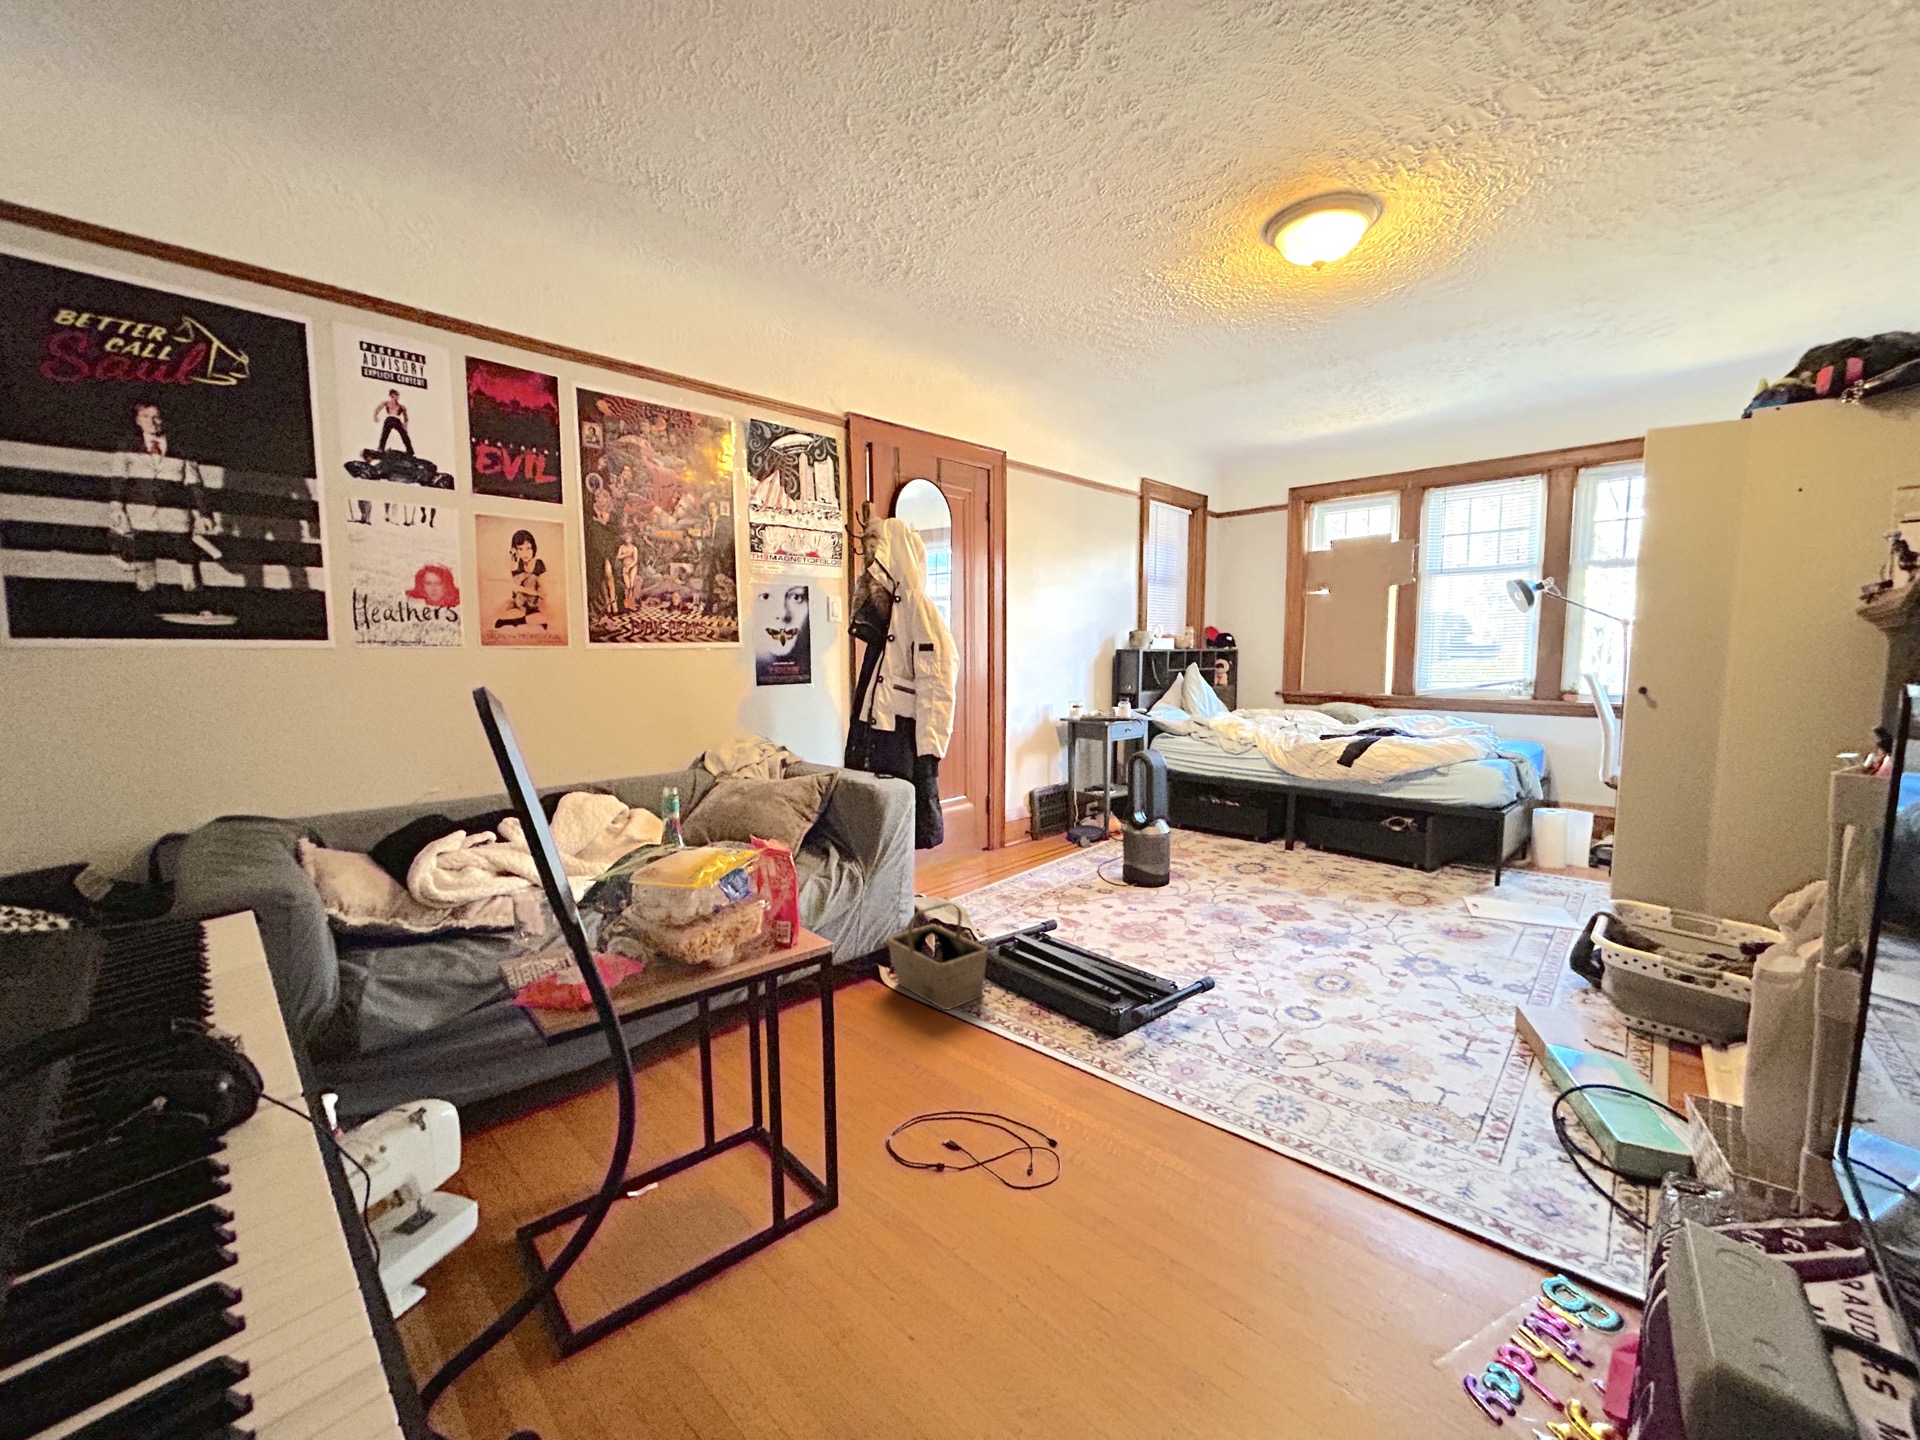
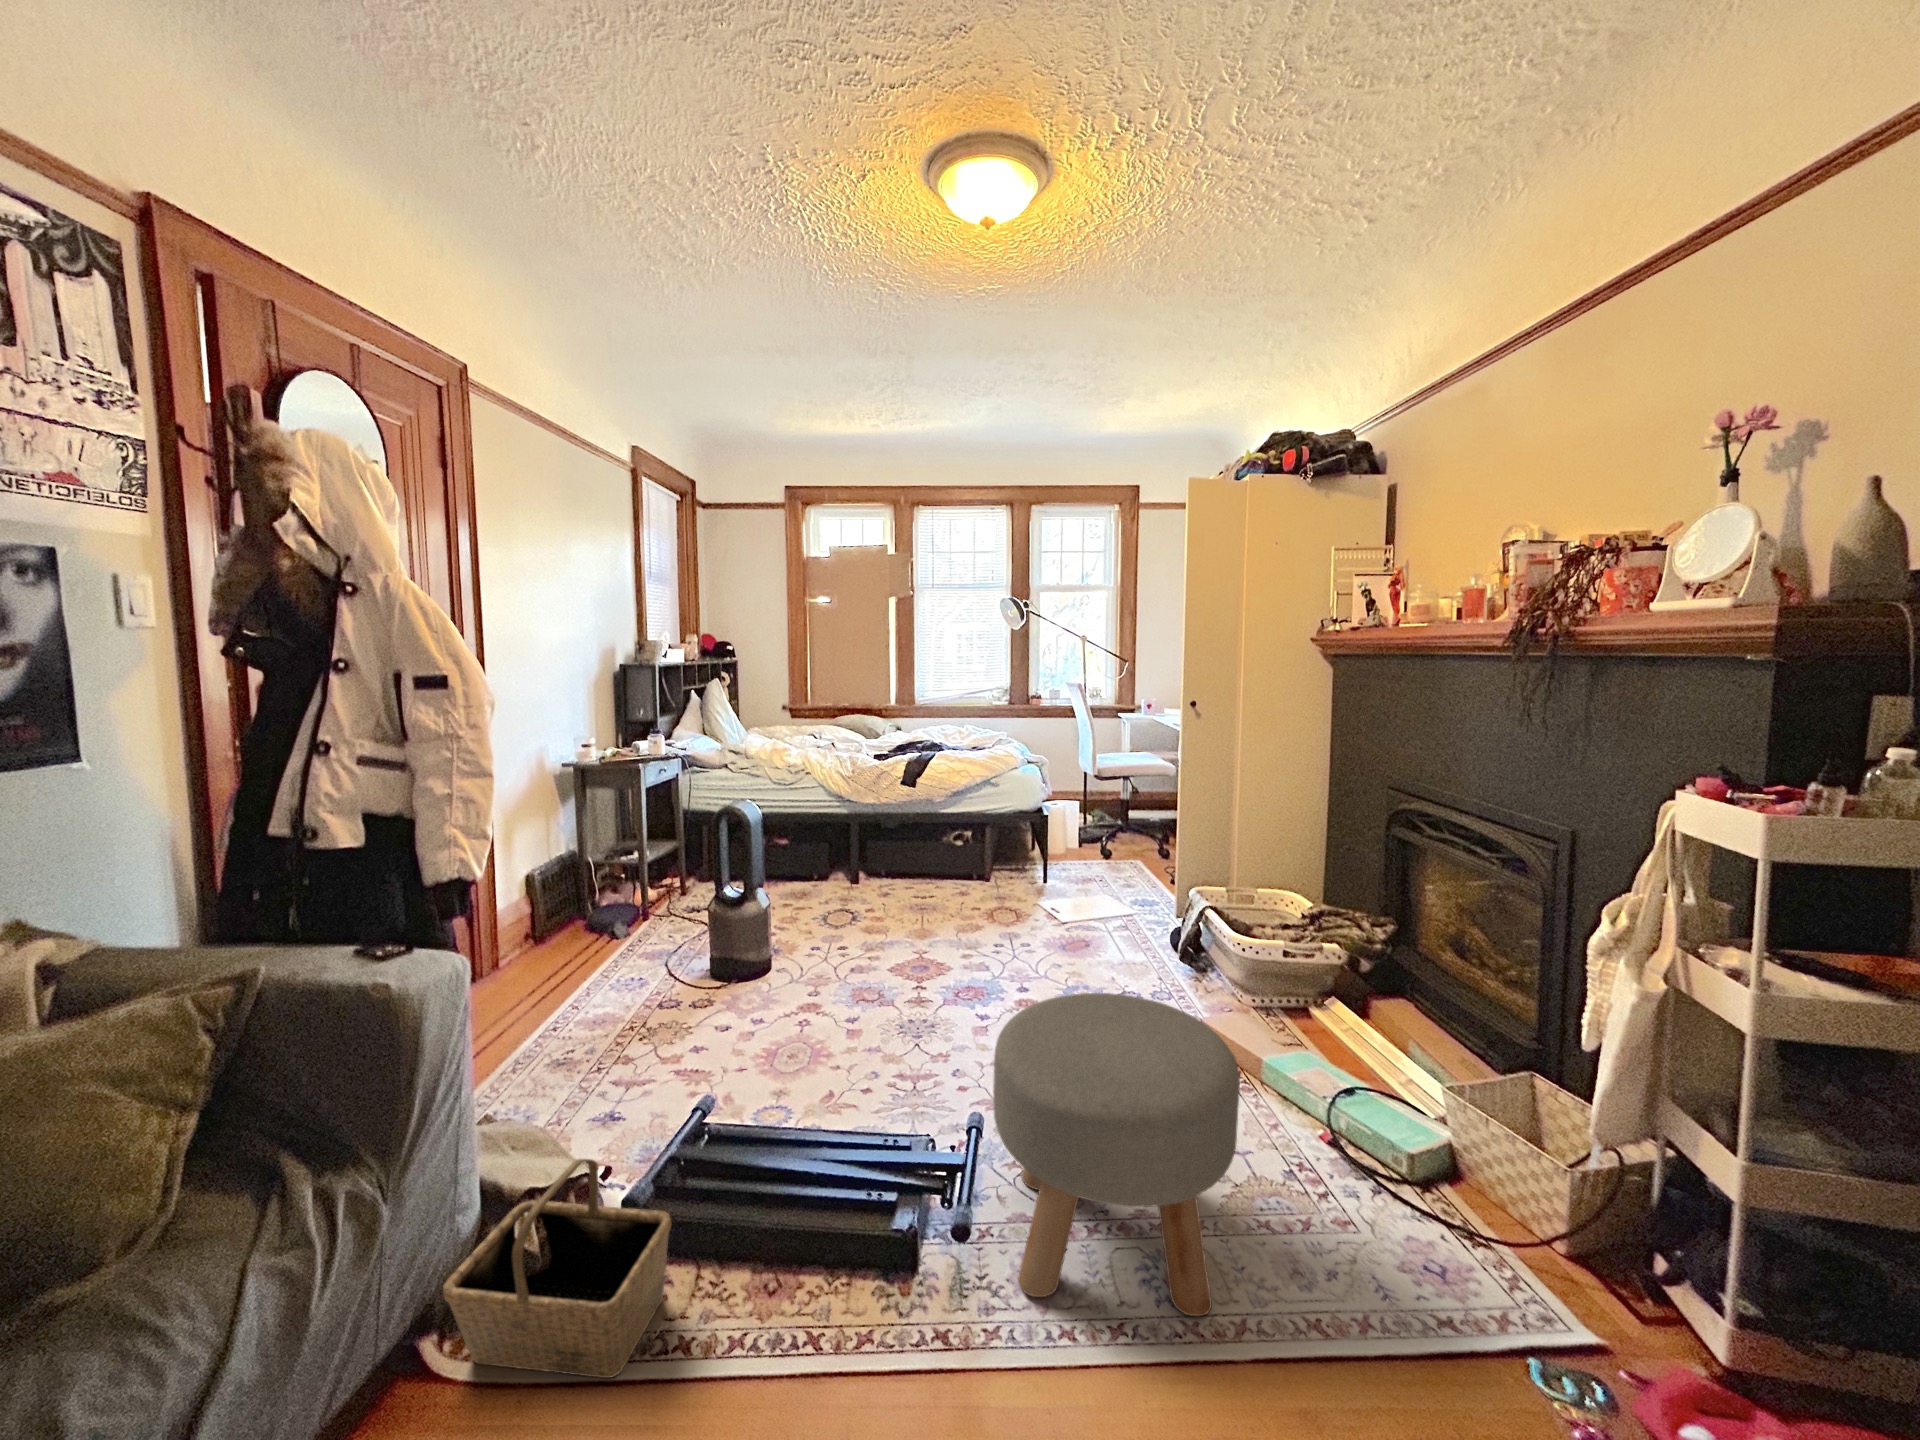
ottoman: none [1171,897,1376,1131] -> present [993,993,1240,1316]

